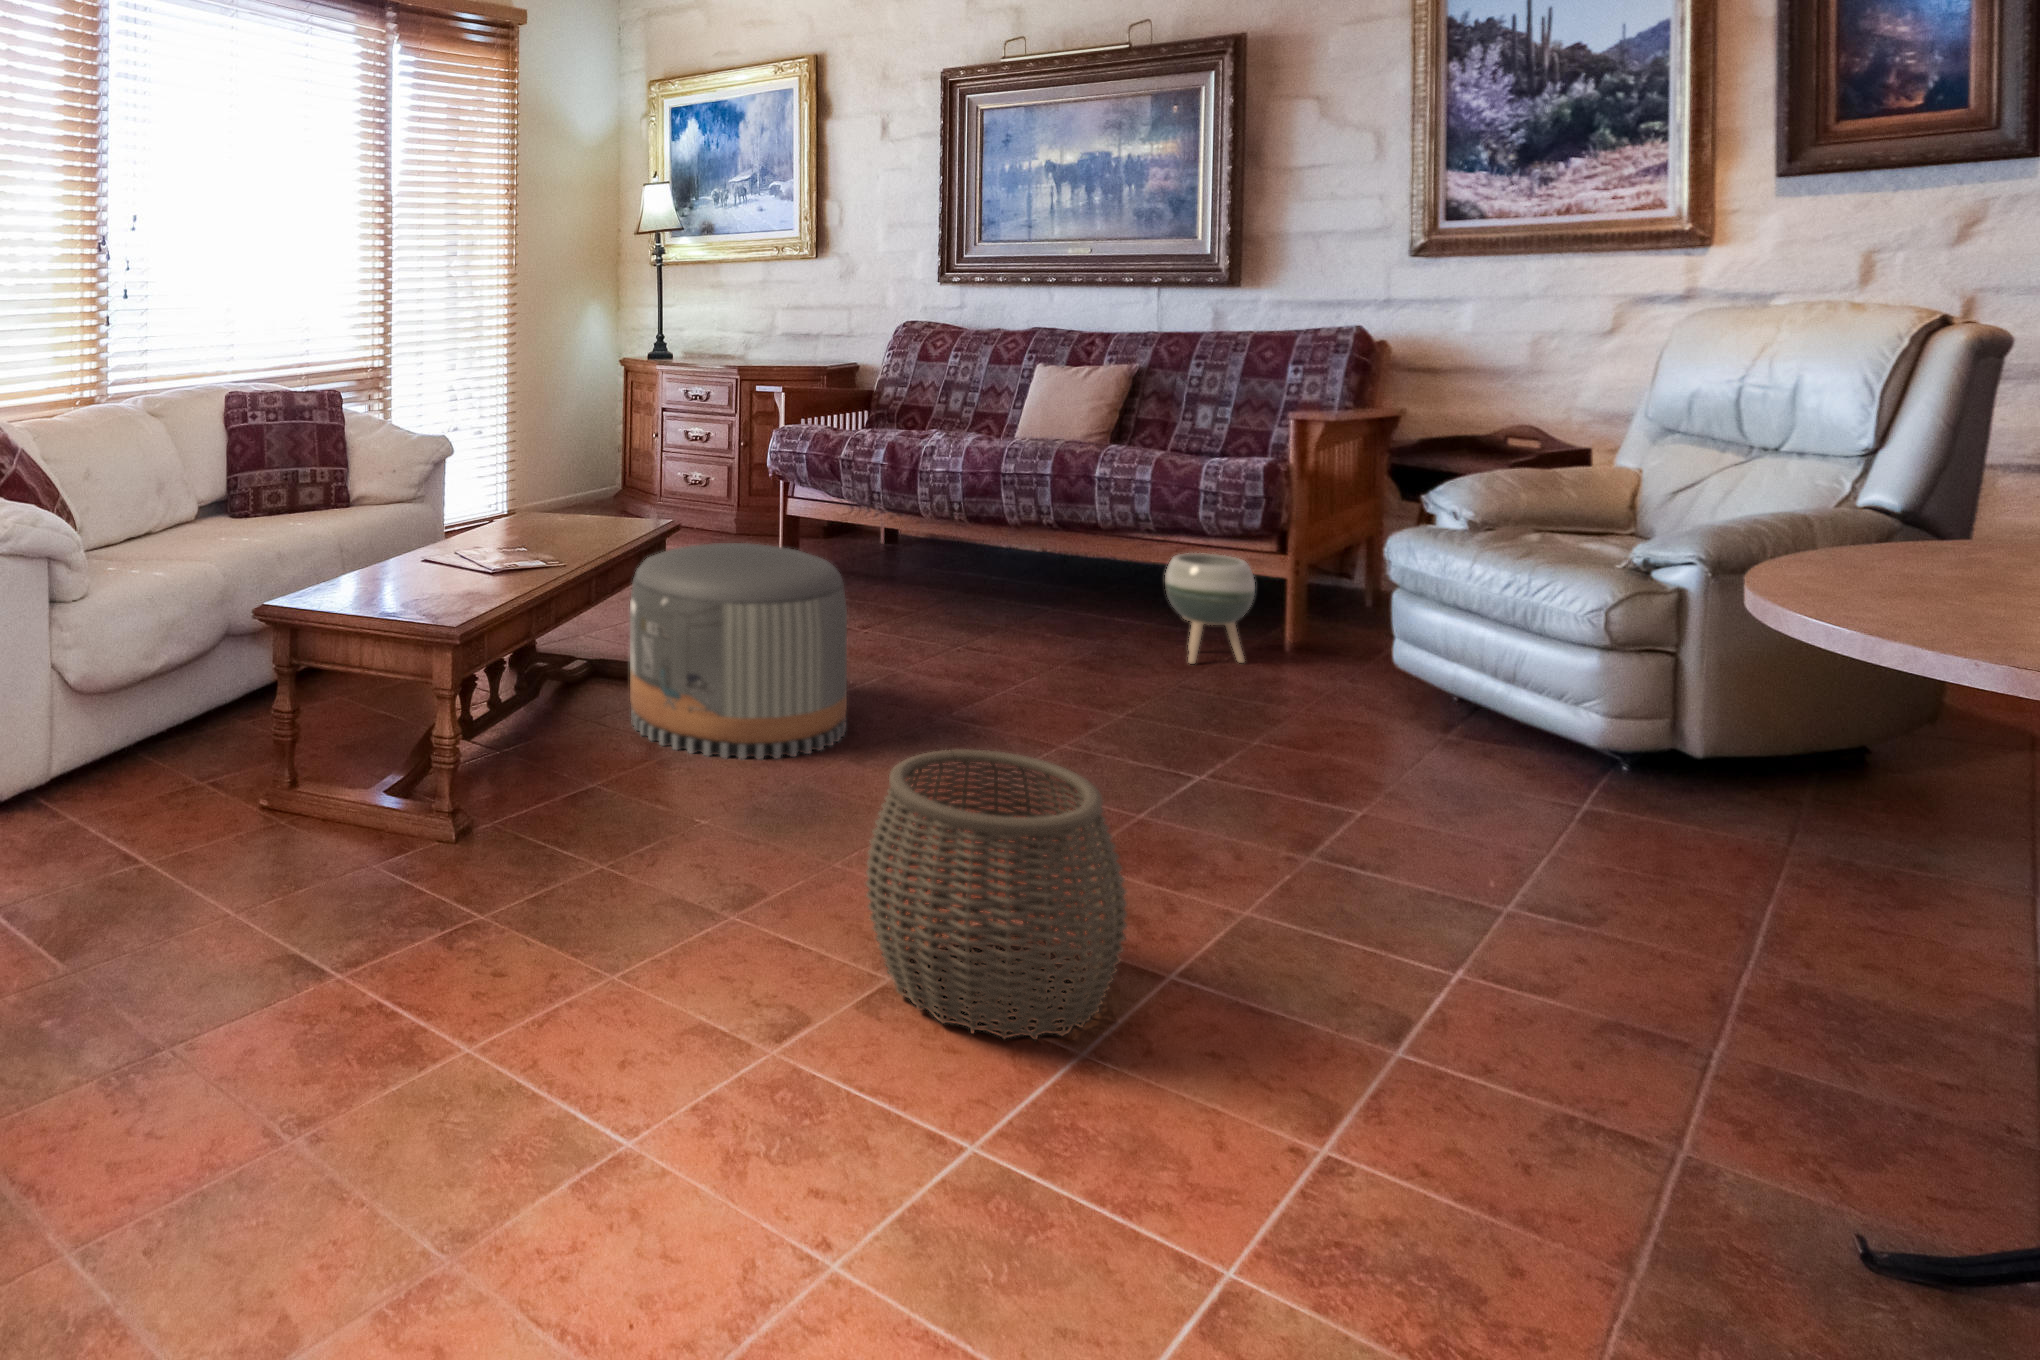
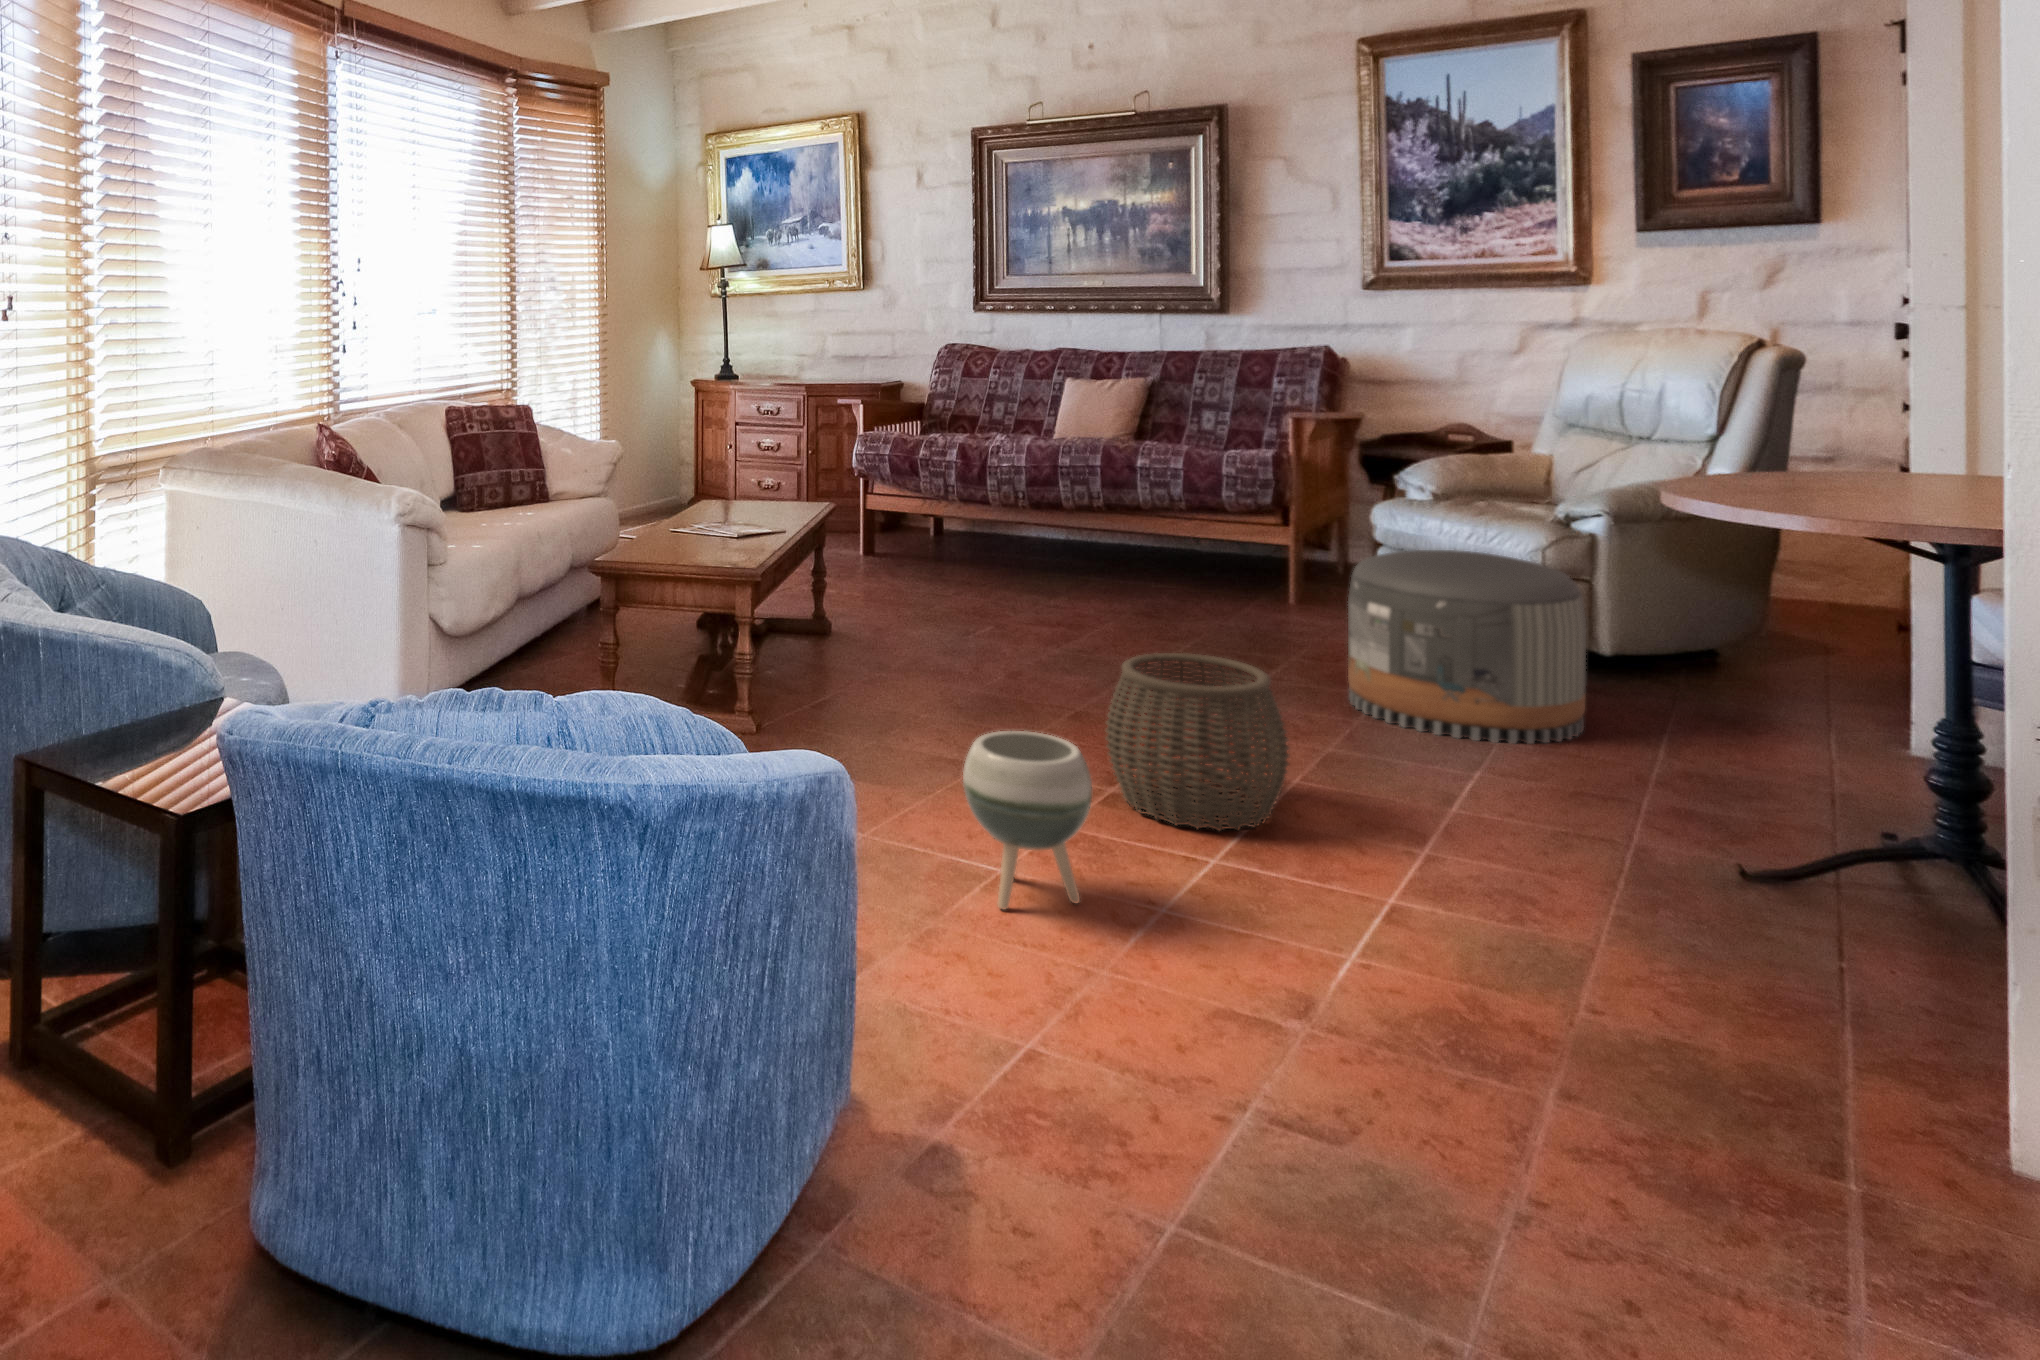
pouf: present [630,543,847,759] -> present [1348,550,1586,744]
planter: present [1165,553,1255,664] -> present [963,731,1092,909]

